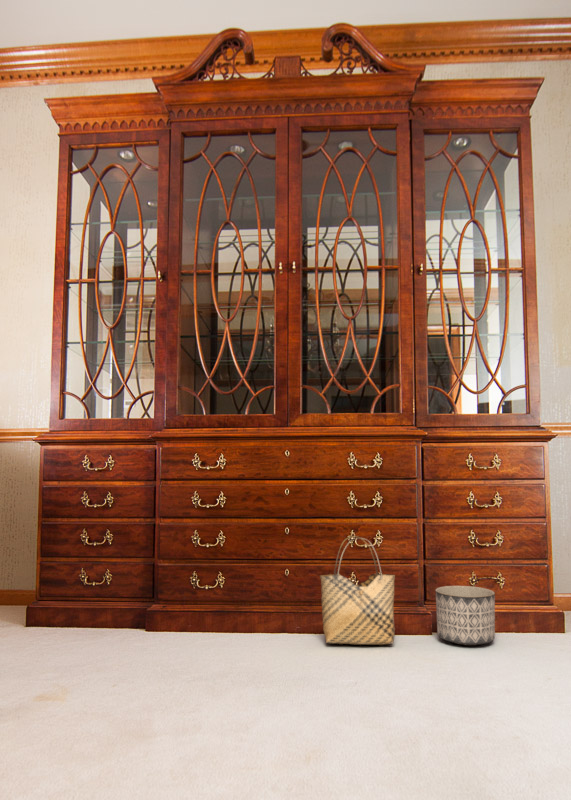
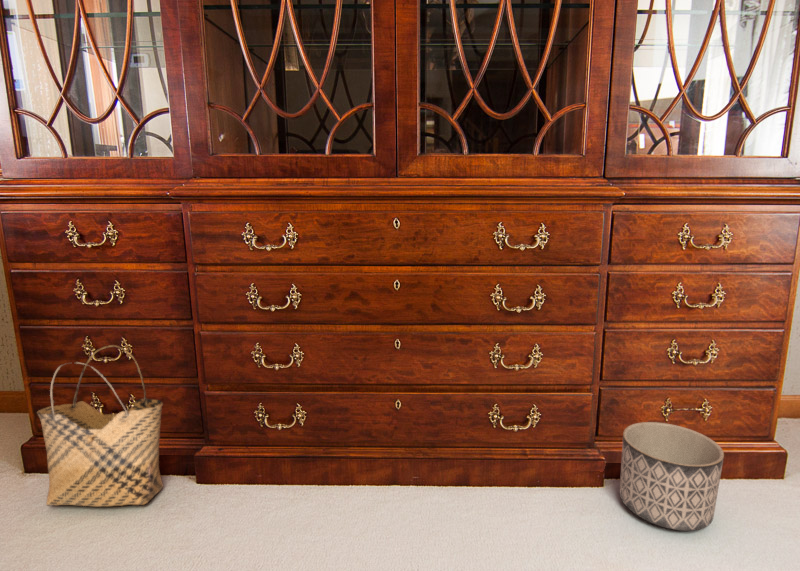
woven basket: present [320,536,395,645] -> present [37,345,163,507]

